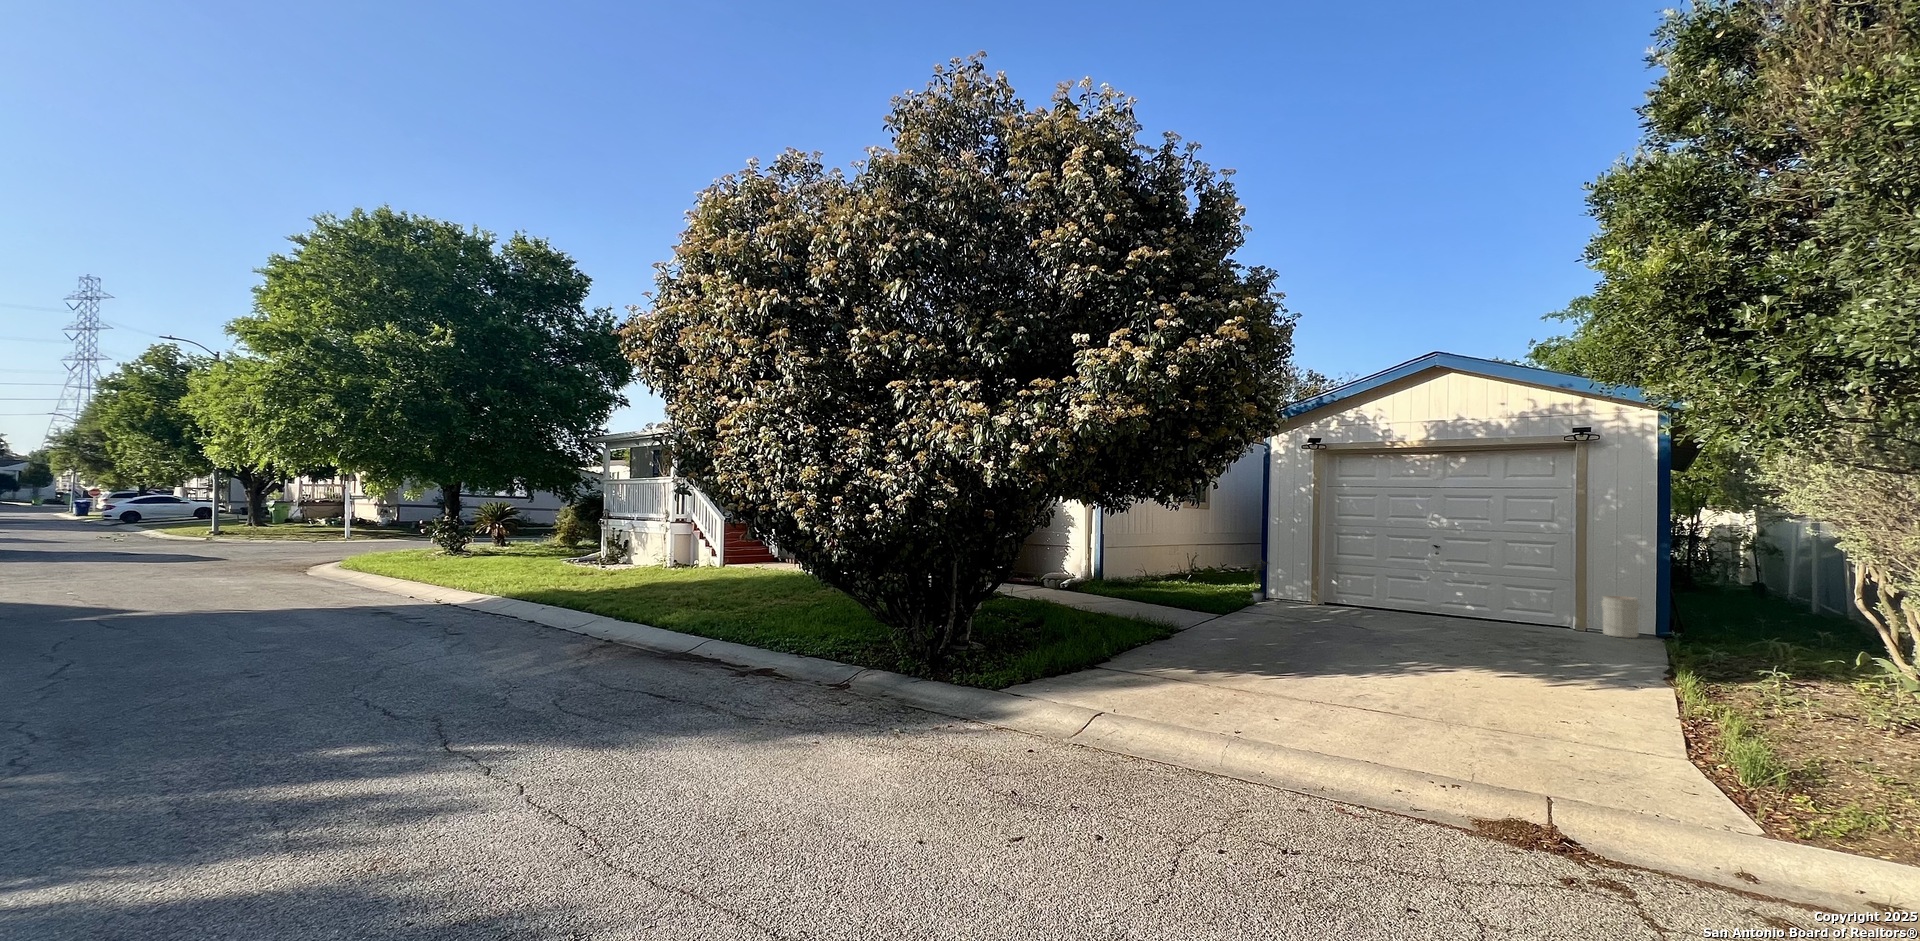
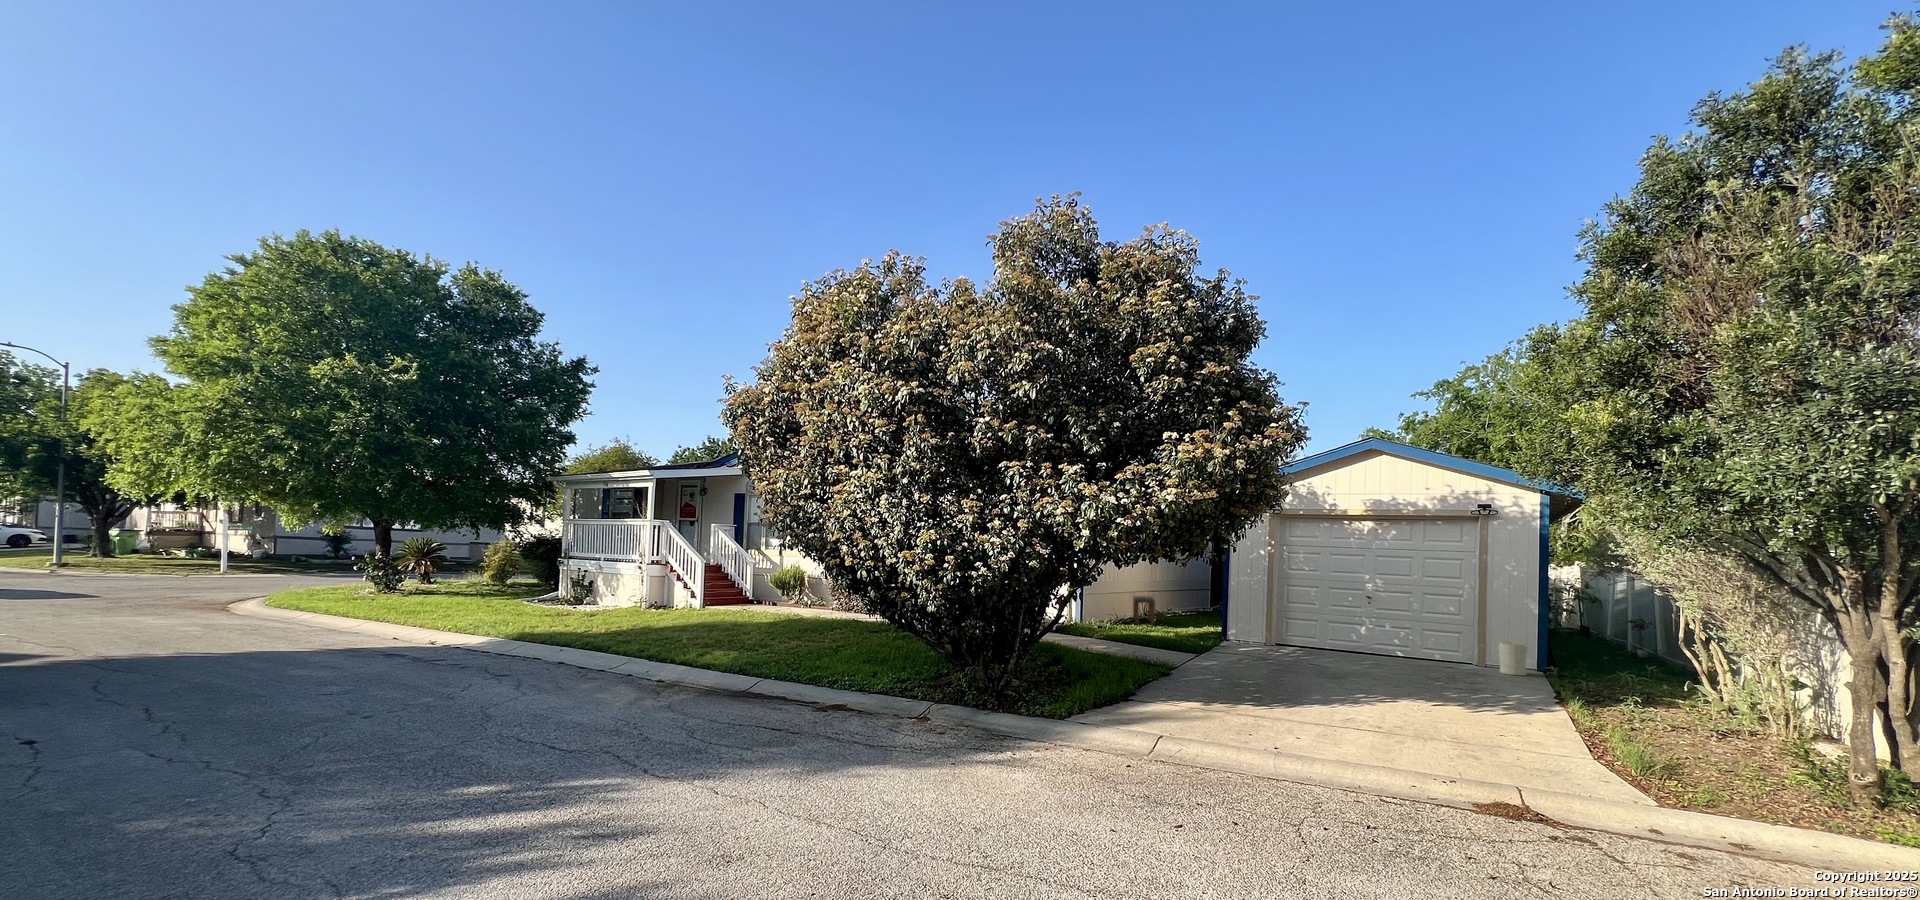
bench: none [1175,547,1202,579] -> present [1133,596,1155,625]
potted plant: present [1245,559,1268,602] -> present [1624,618,1652,658]

